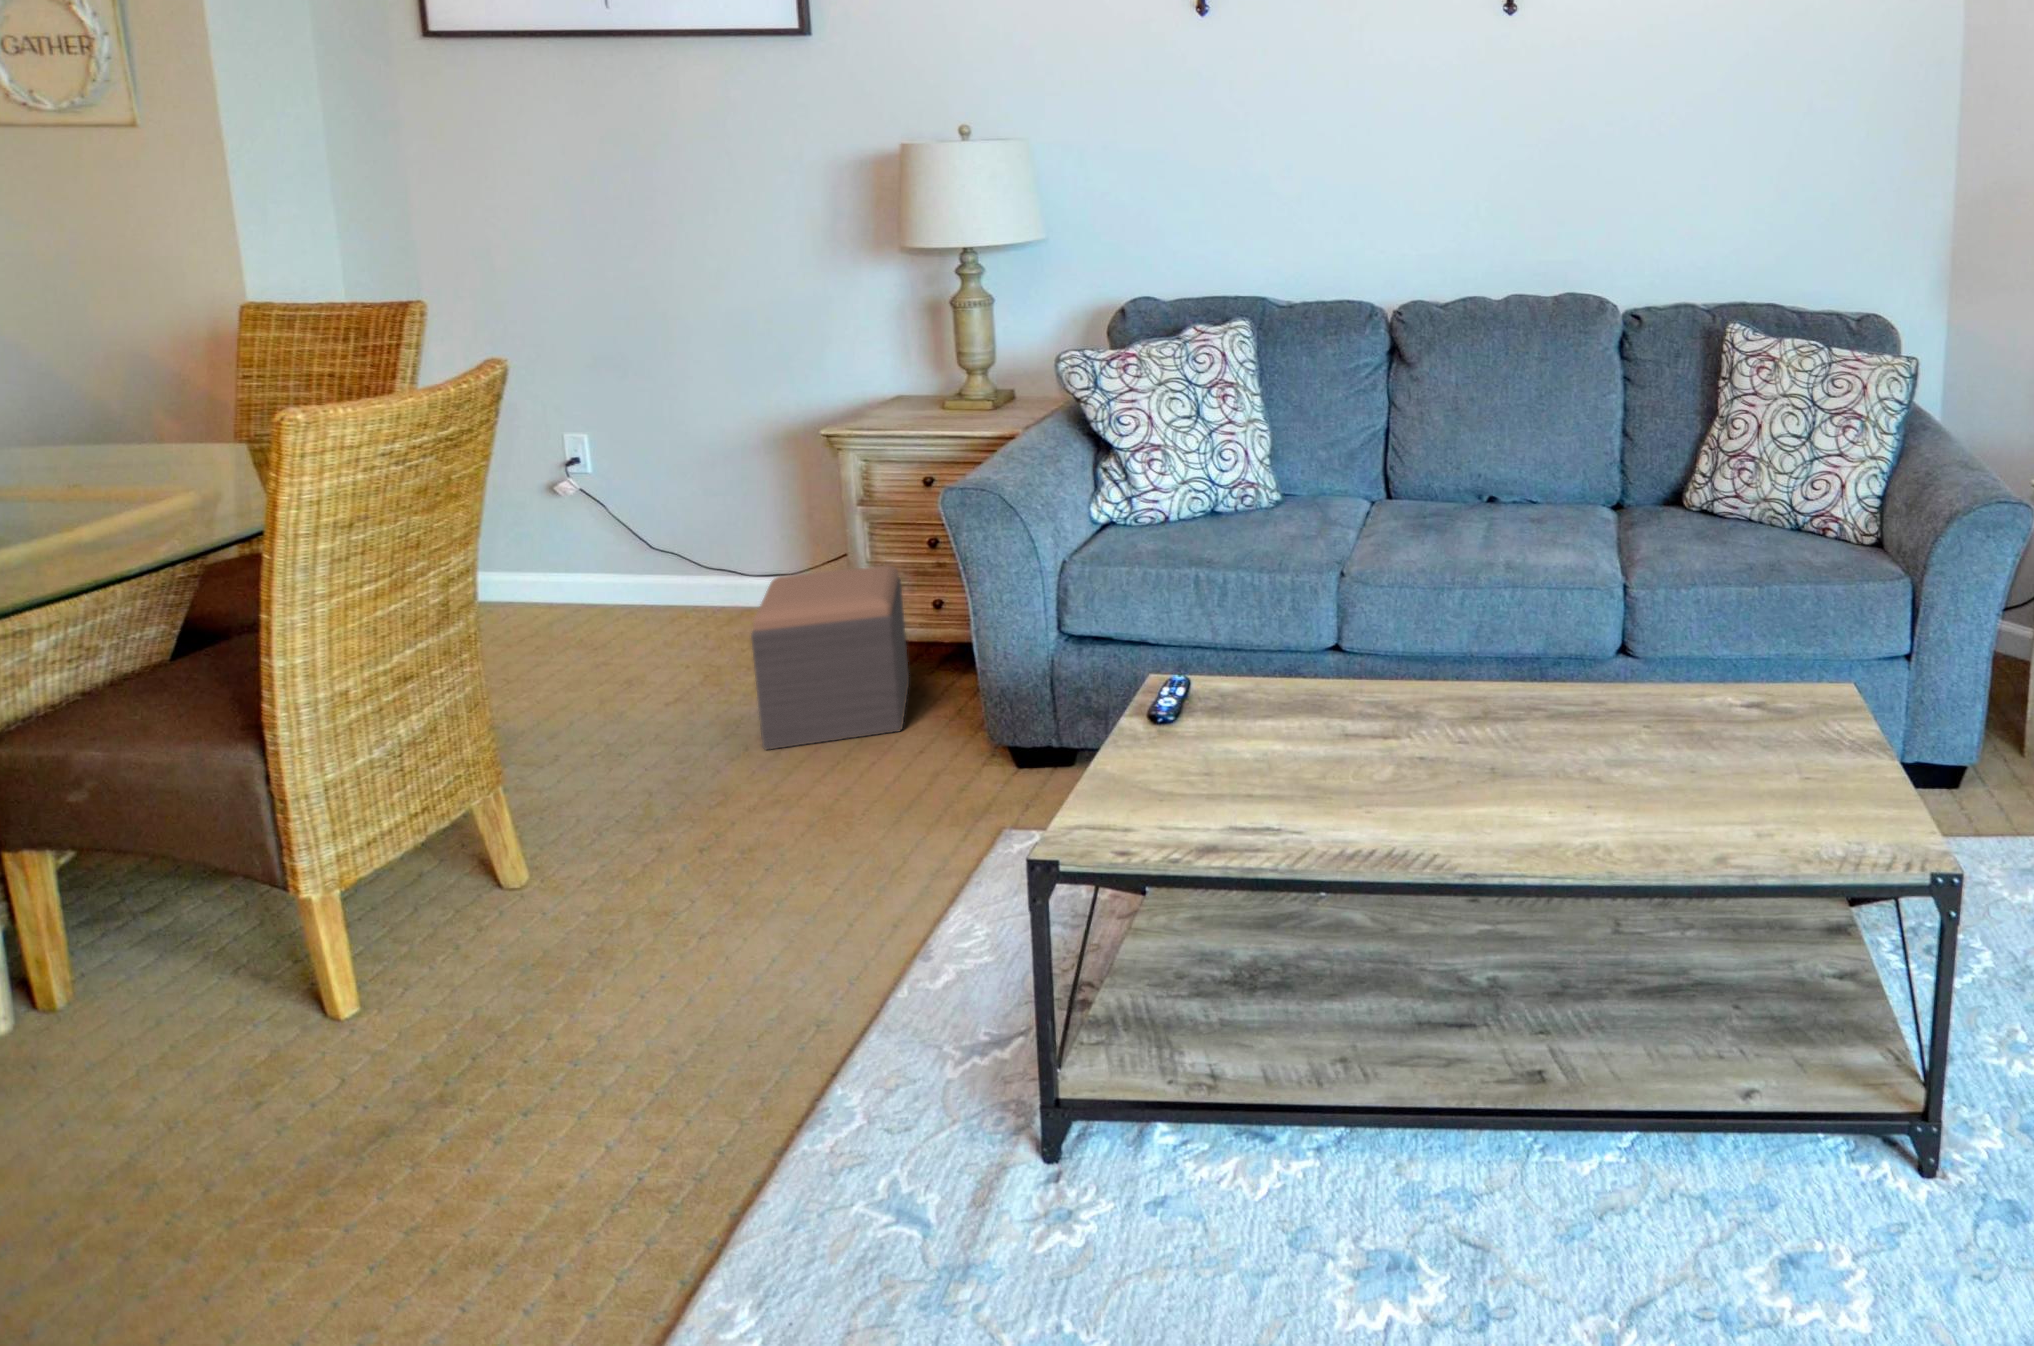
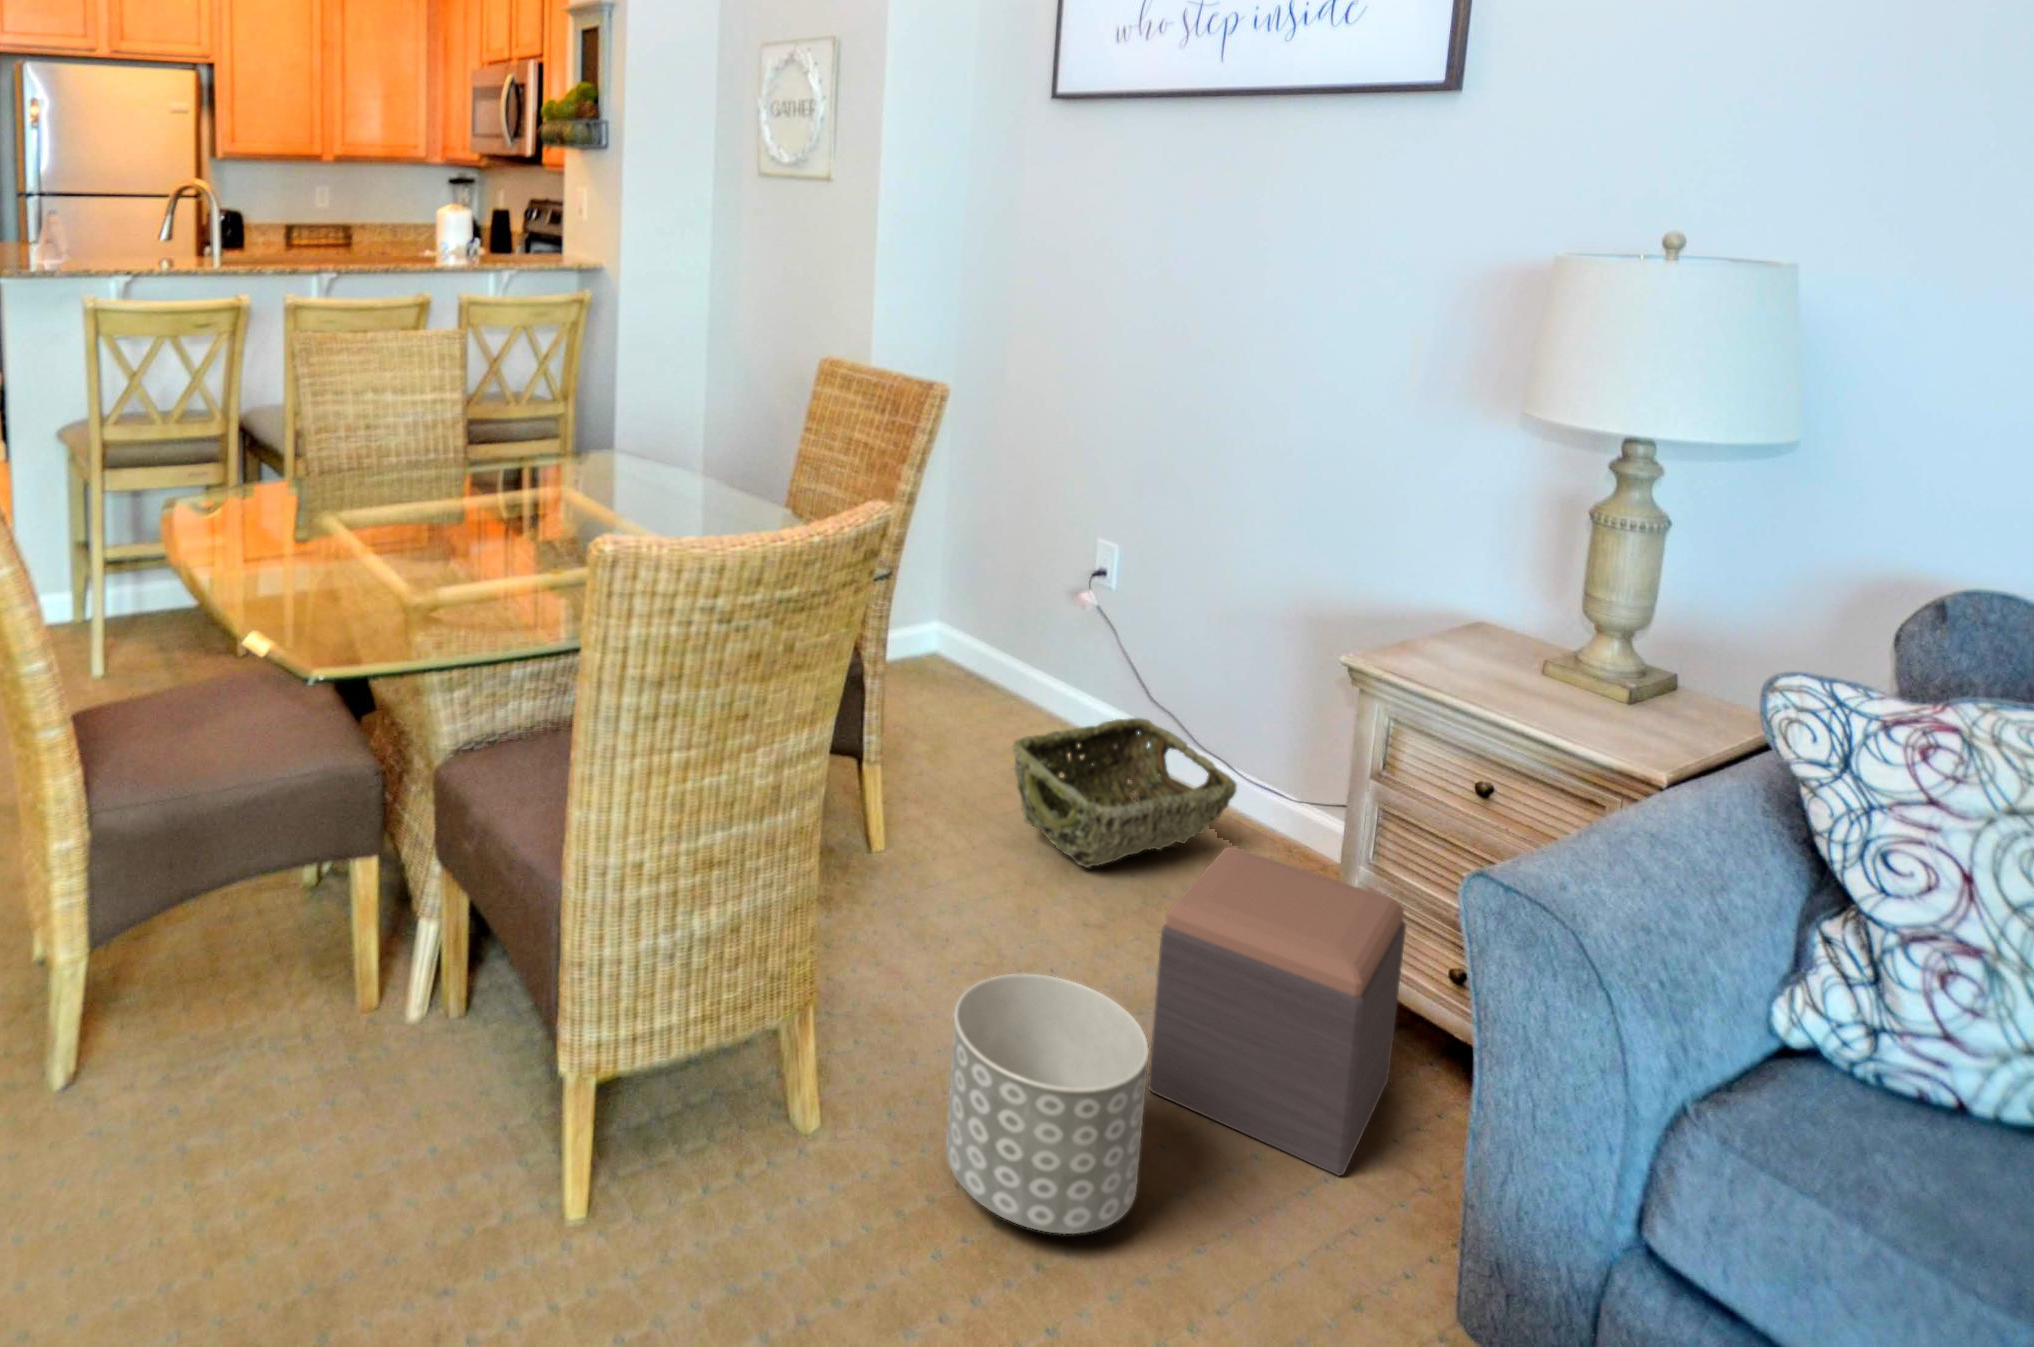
woven basket: none [550,550,747,667] -> present [1012,718,1236,868]
planter: none [626,679,788,837] -> present [946,974,1149,1234]

